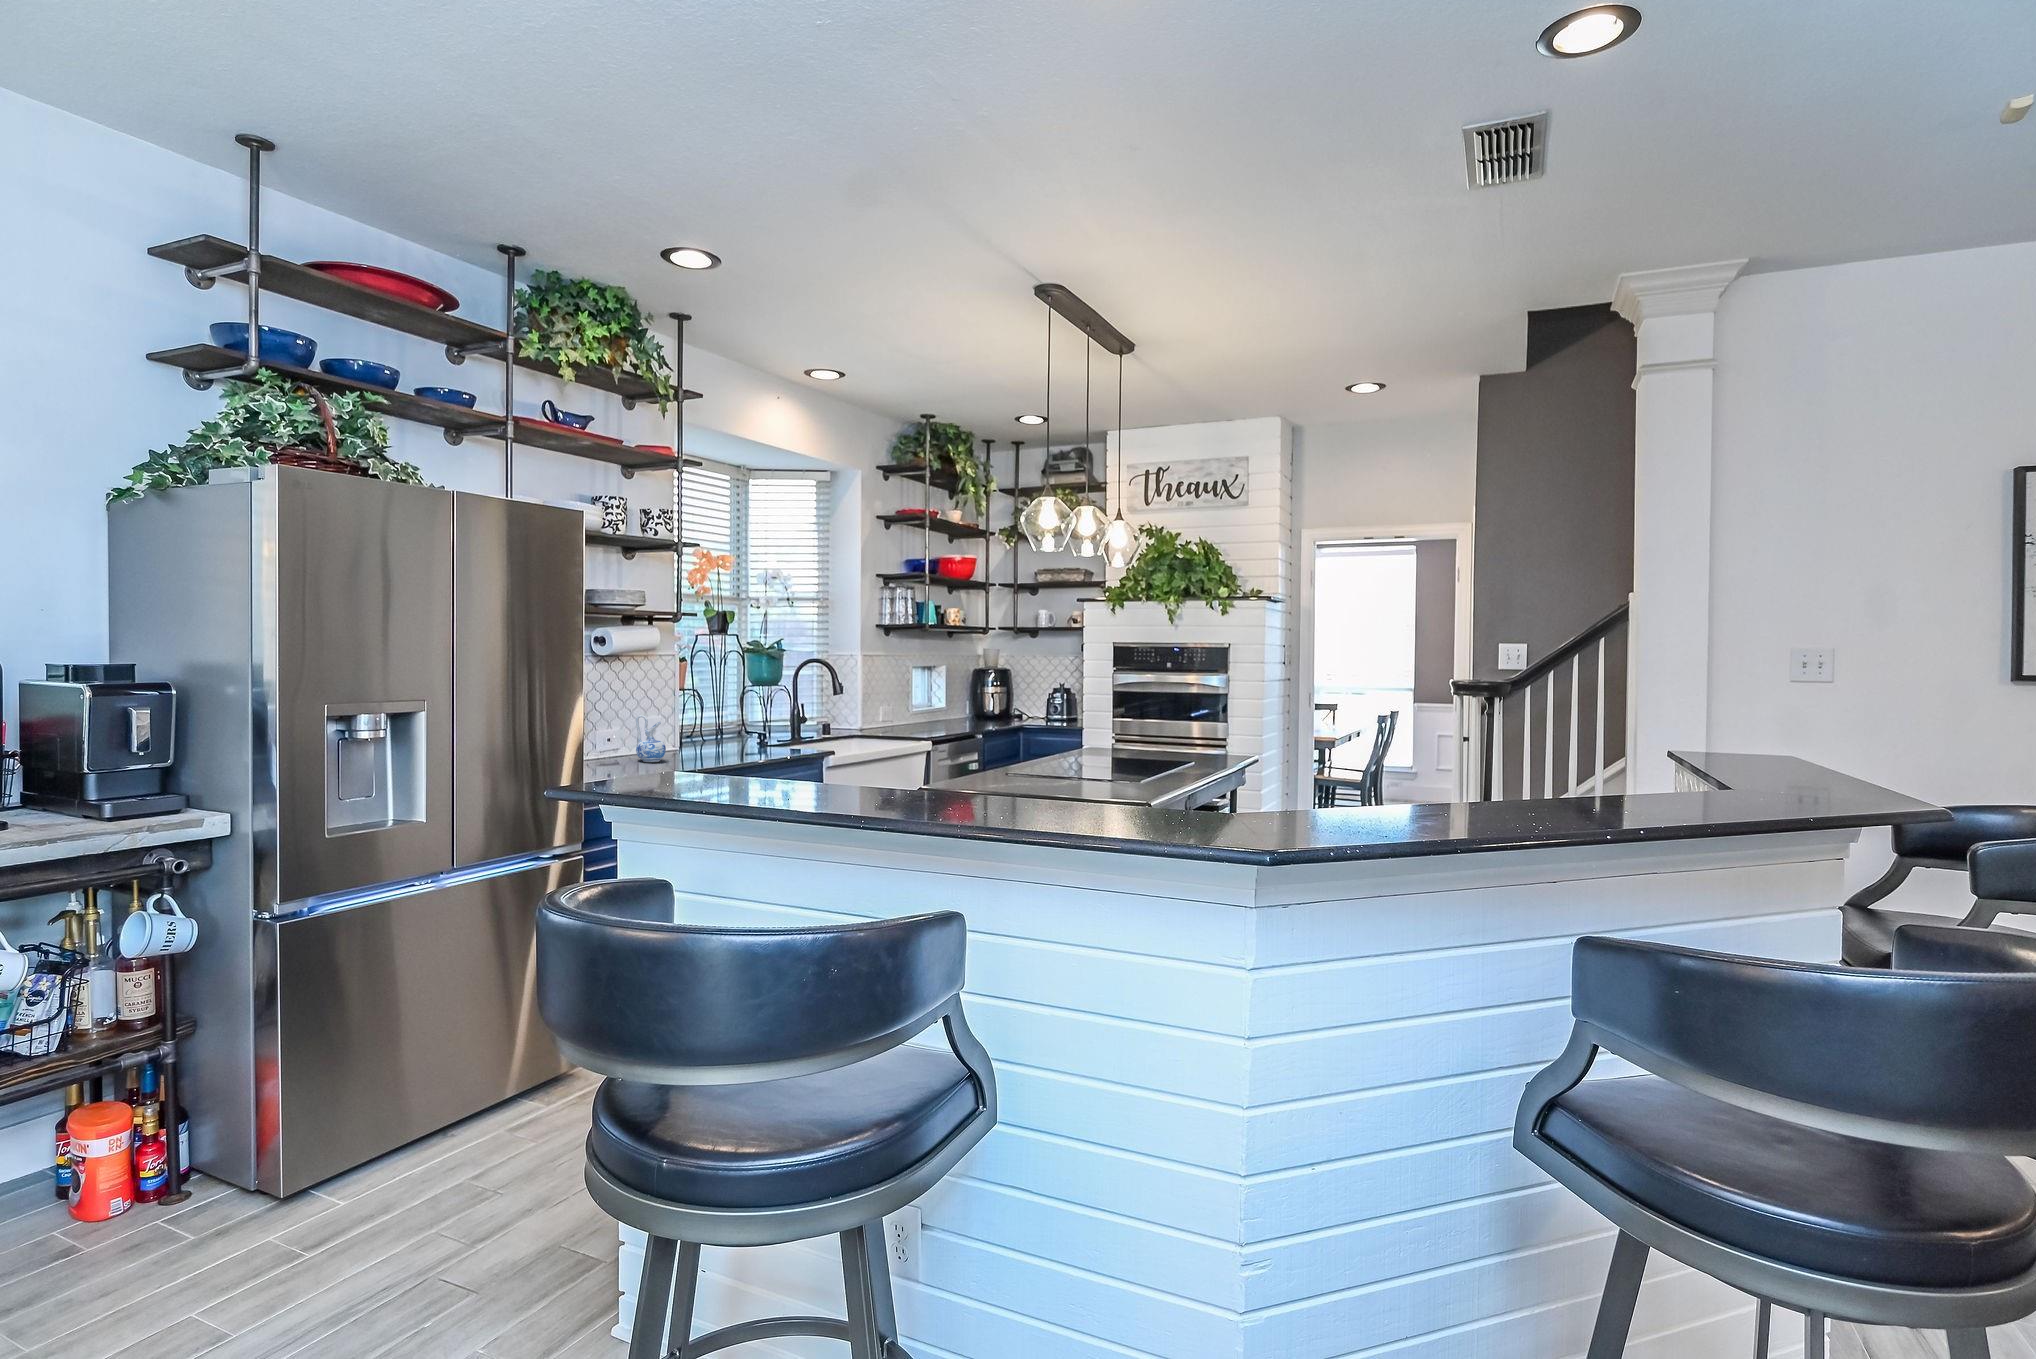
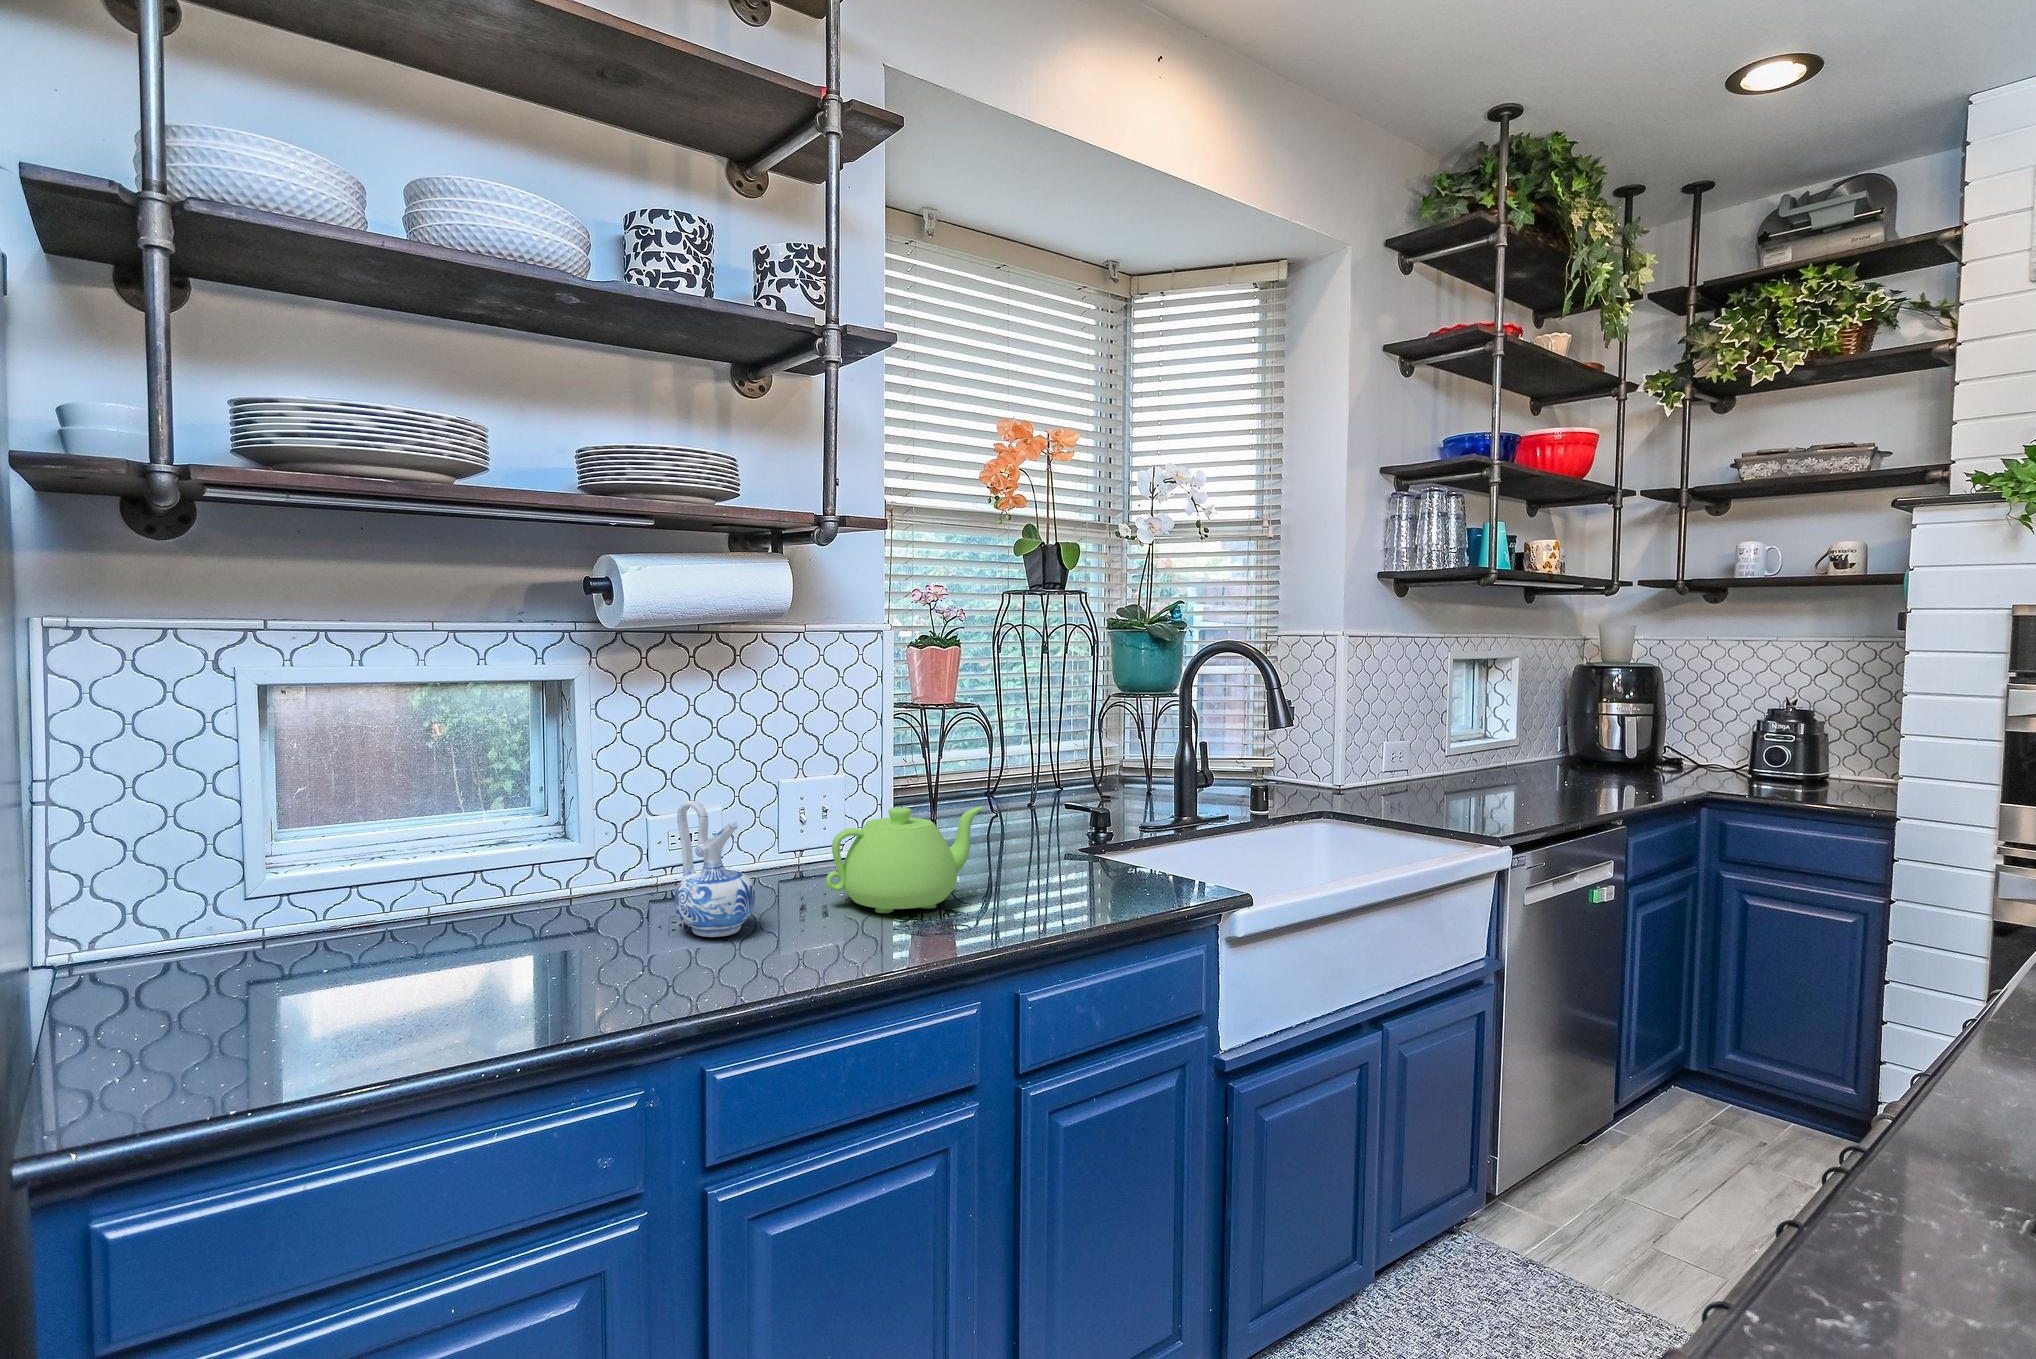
teapot: none [681,720,736,757] -> present [826,806,983,913]

